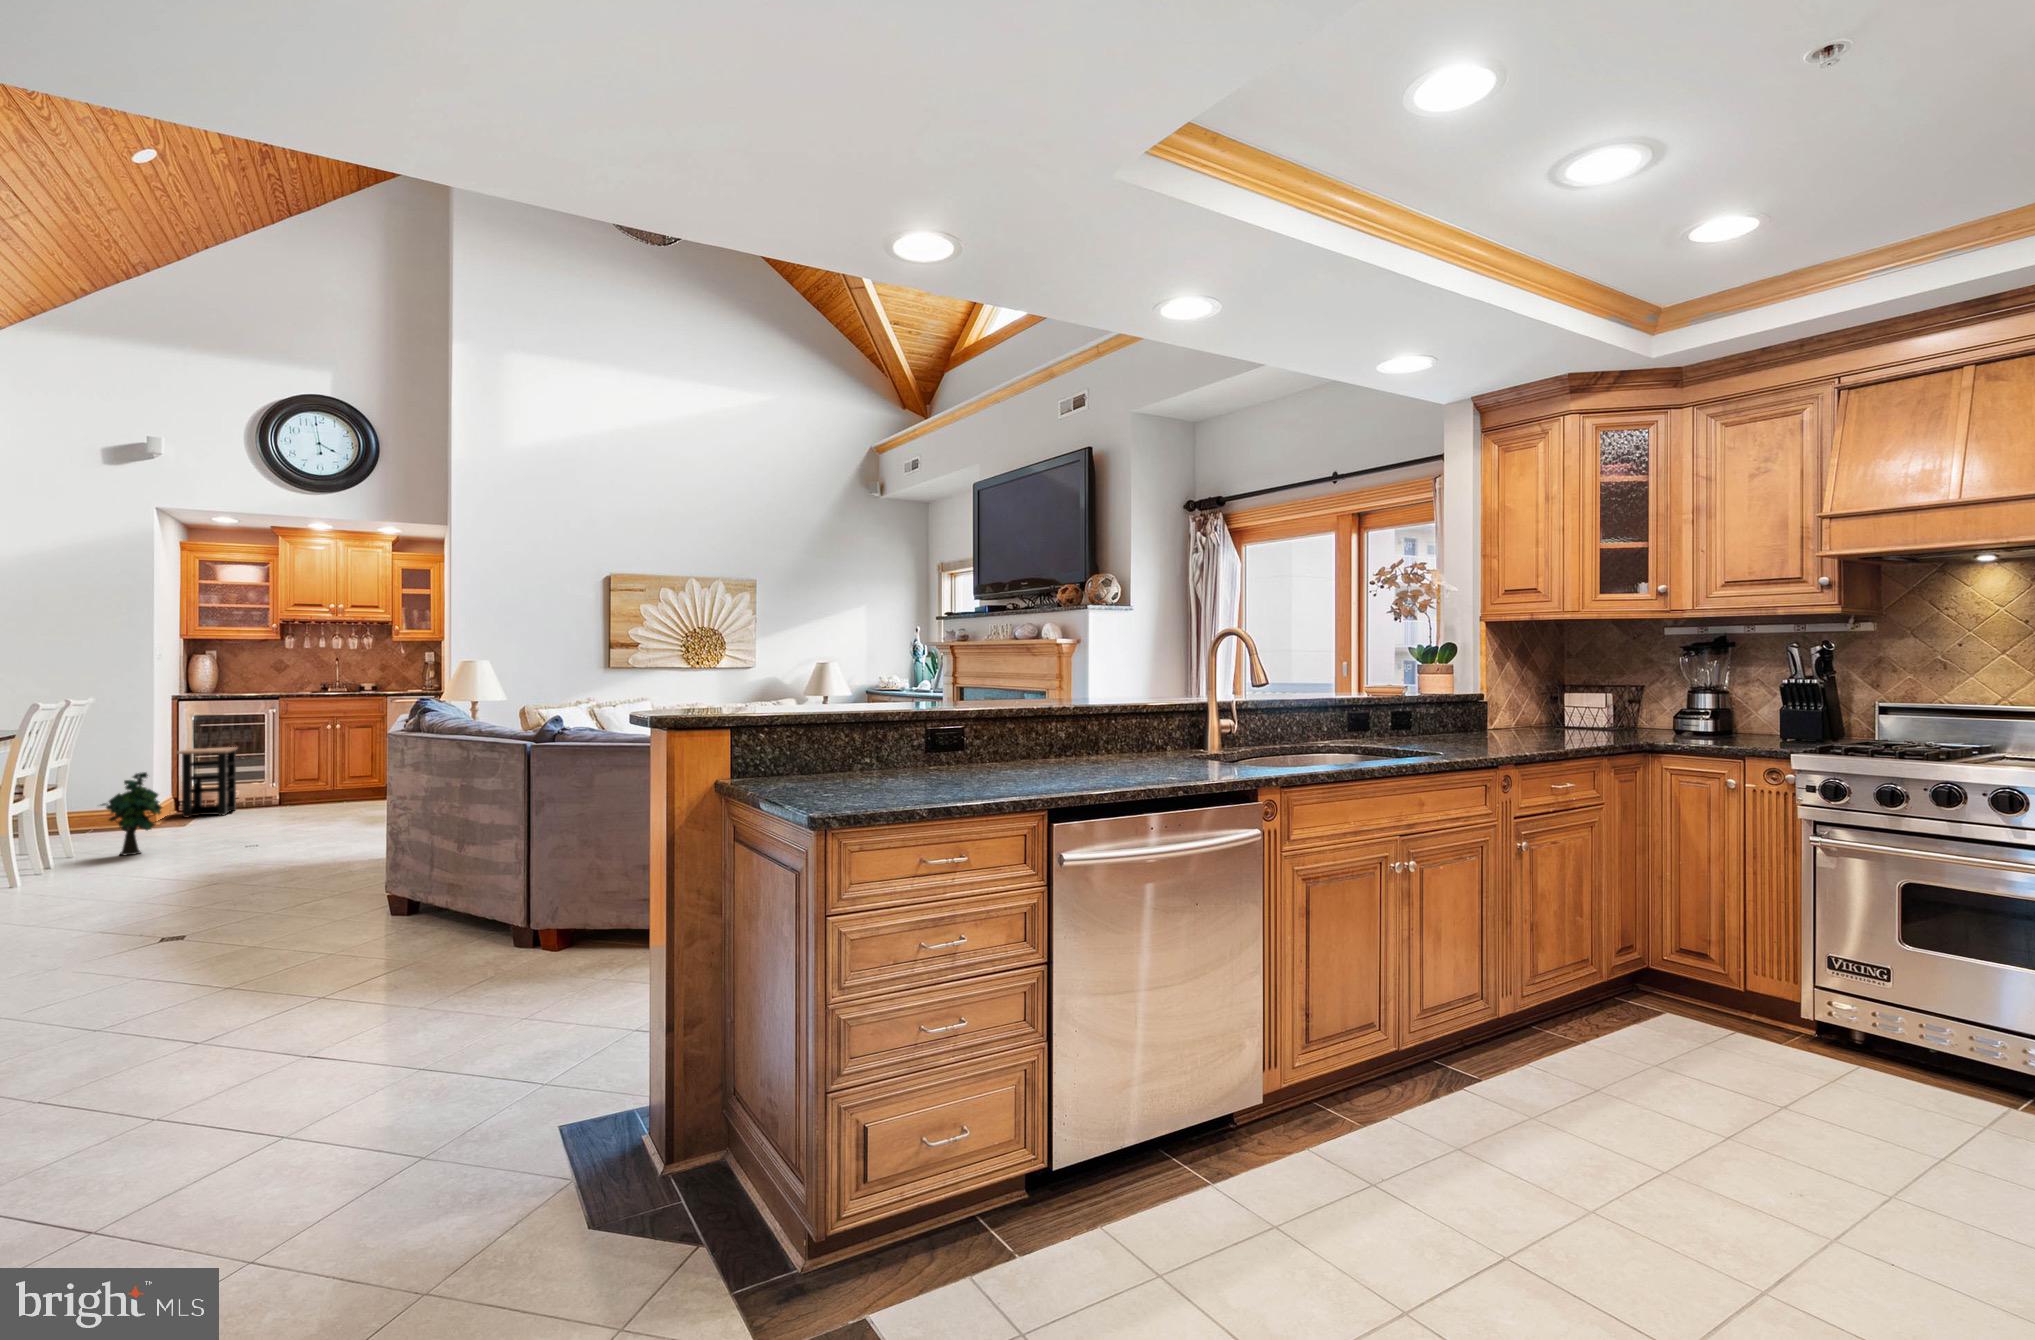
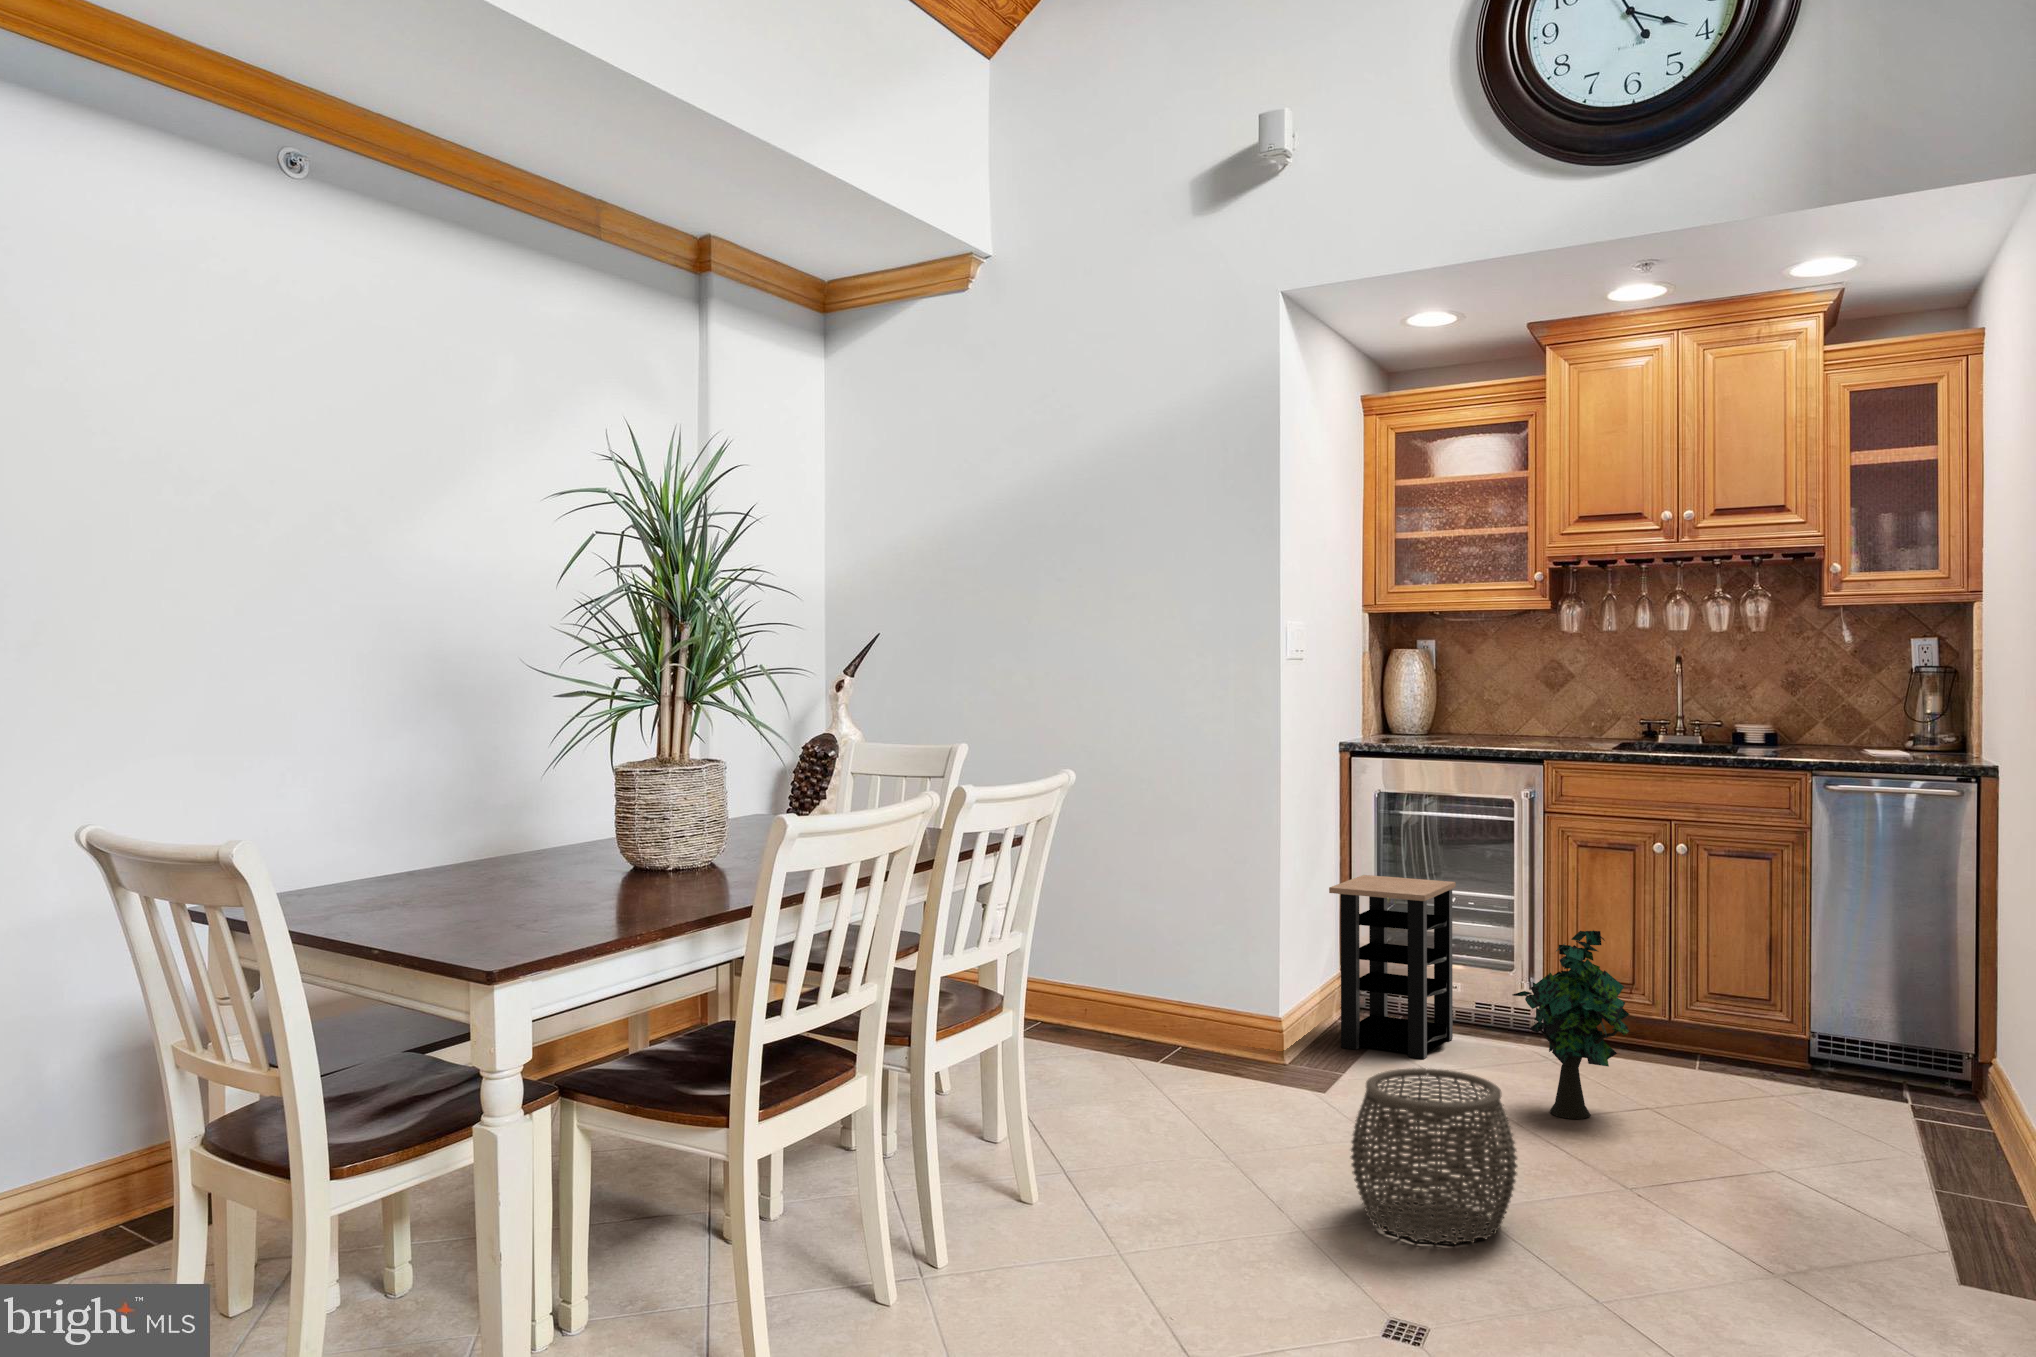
decorative plant: present [102,772,162,855] -> present [1512,930,1630,1119]
woven basket: none [219,790,285,841] -> present [1350,1068,1517,1244]

